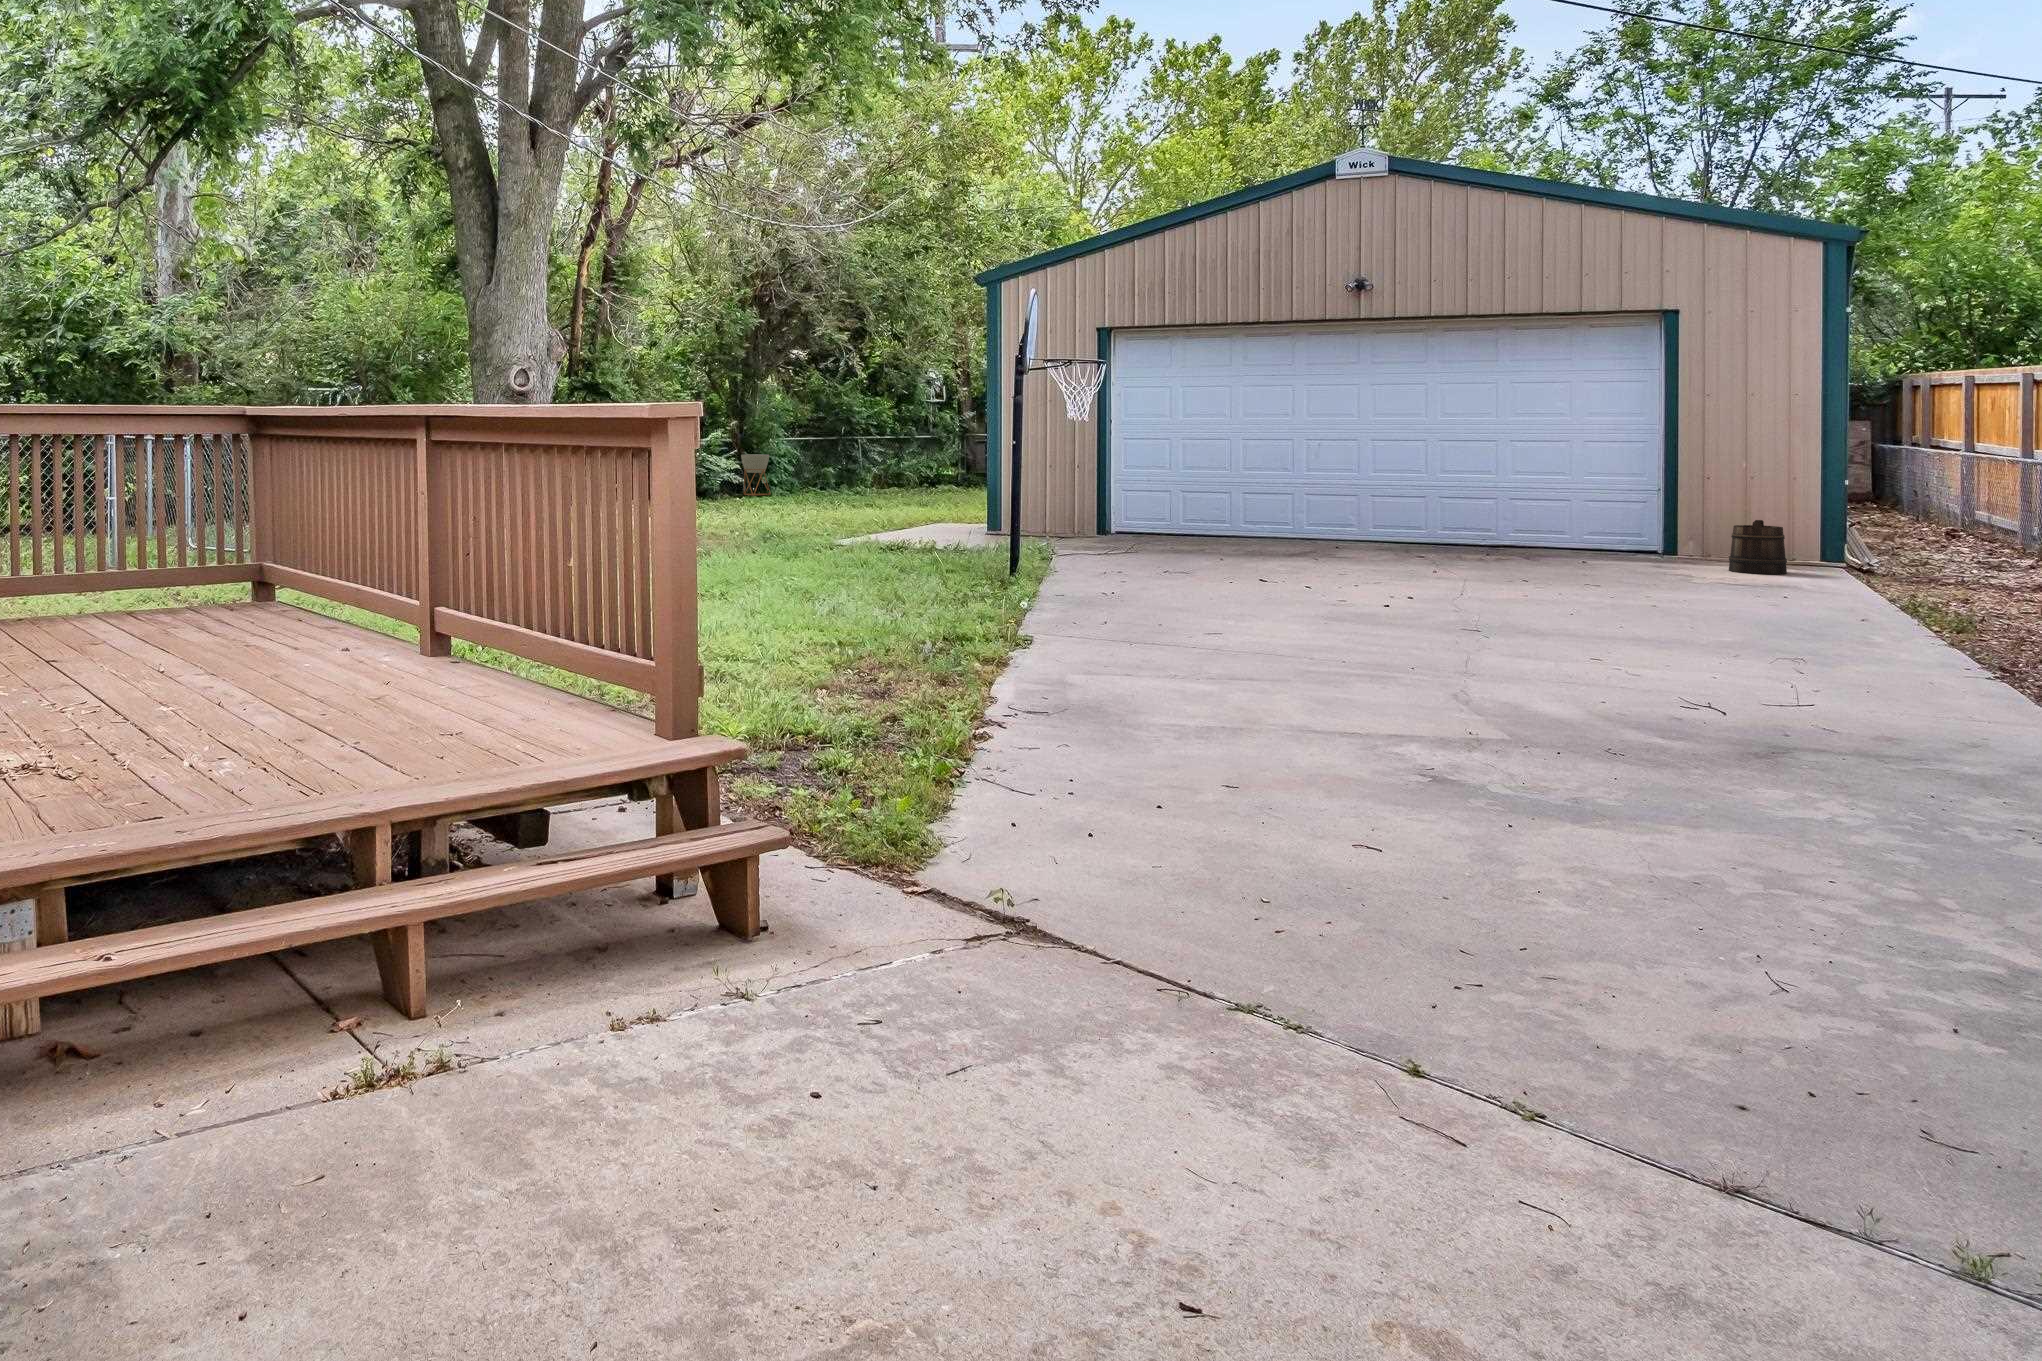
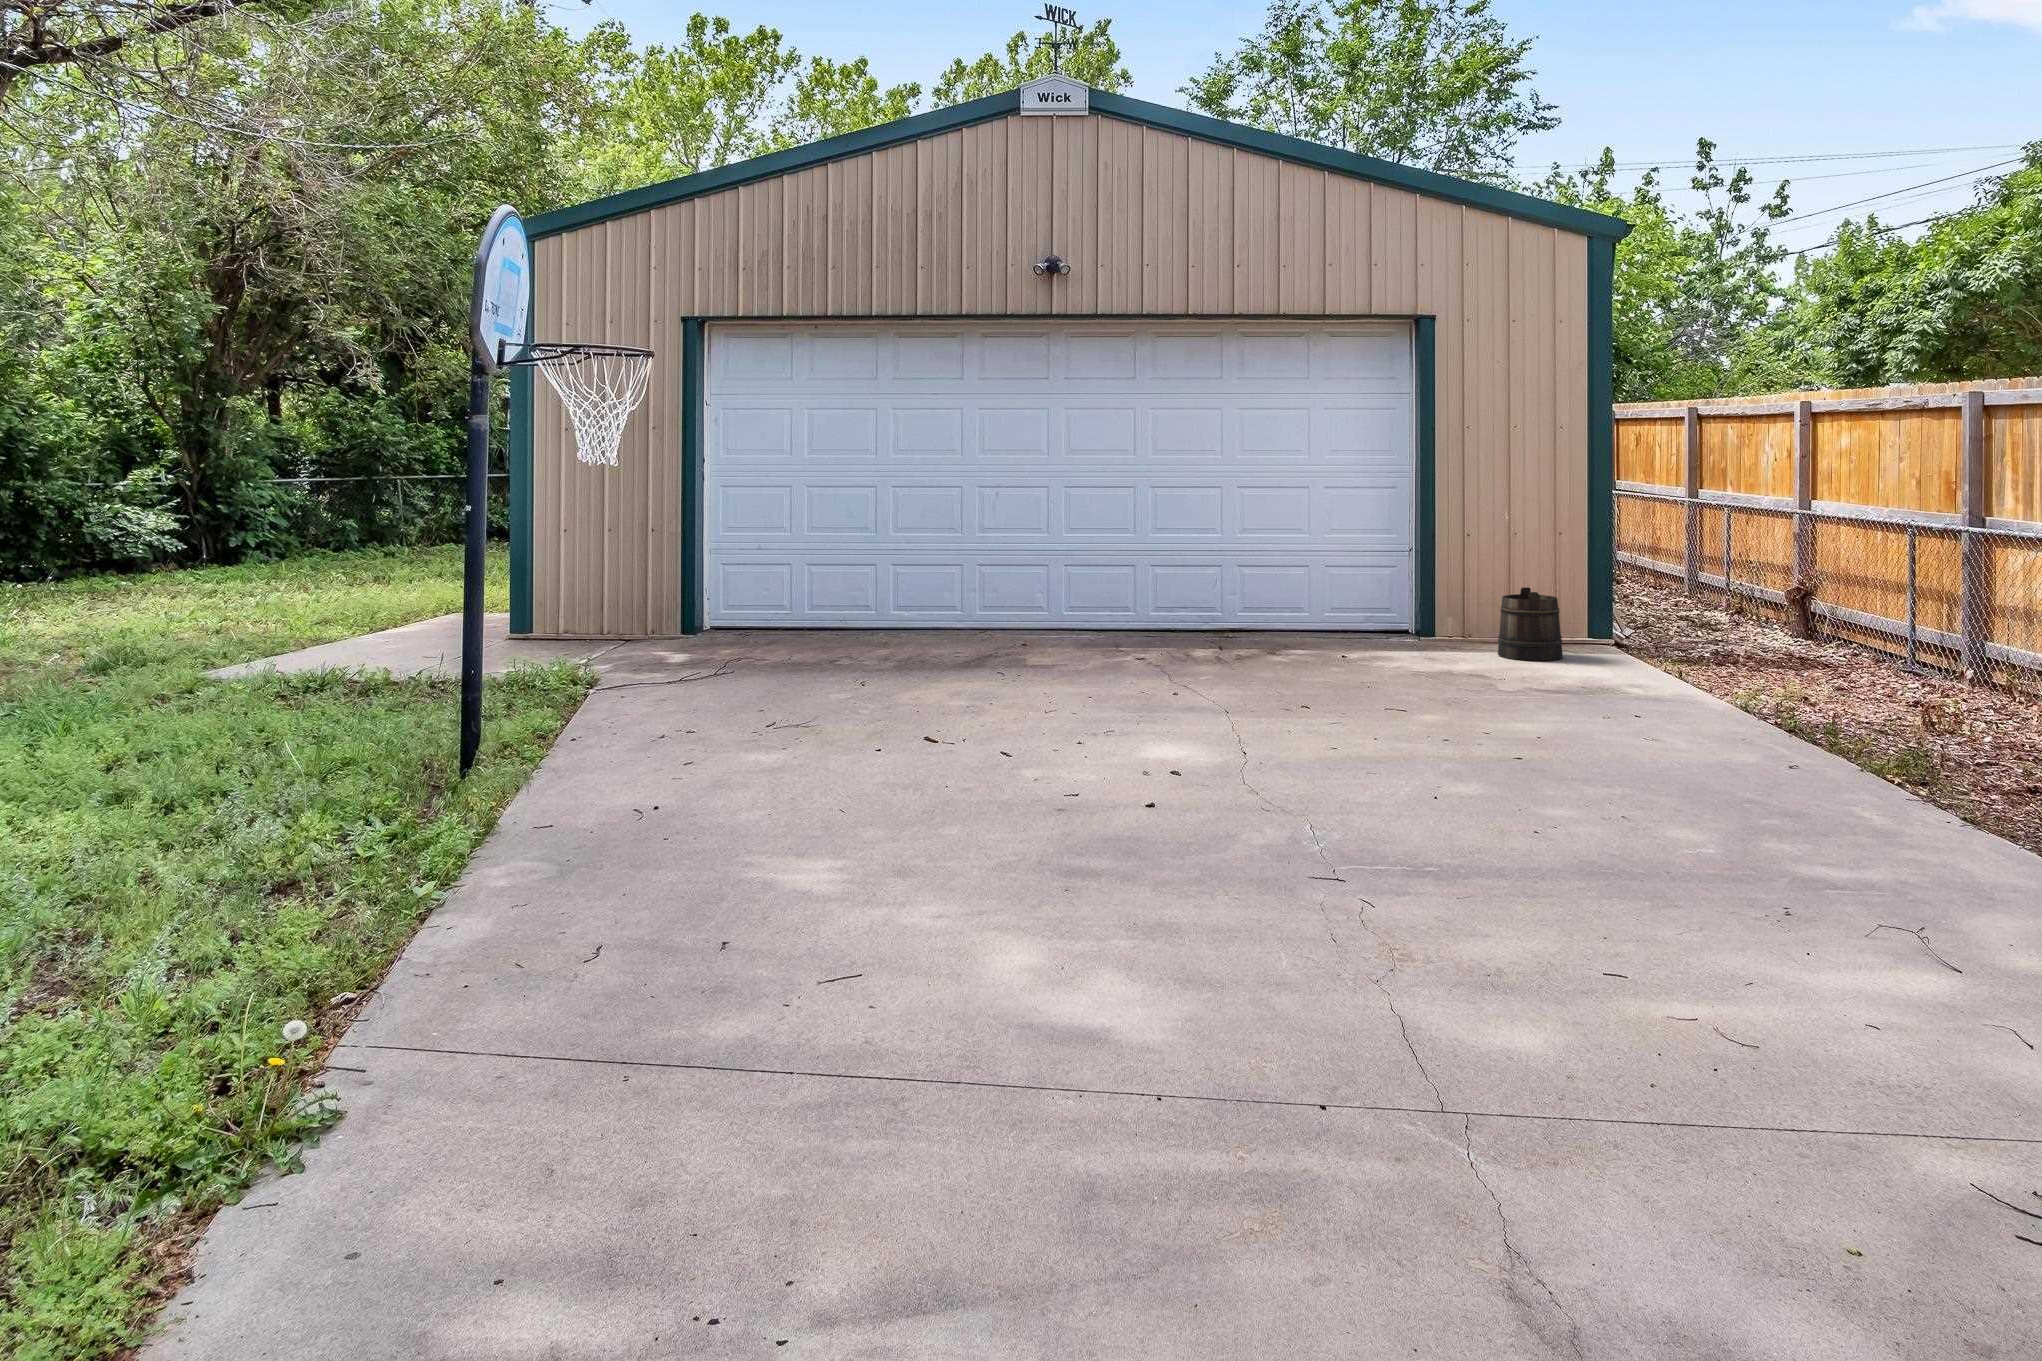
planter: present [741,454,771,496] -> none [182,508,236,571]

